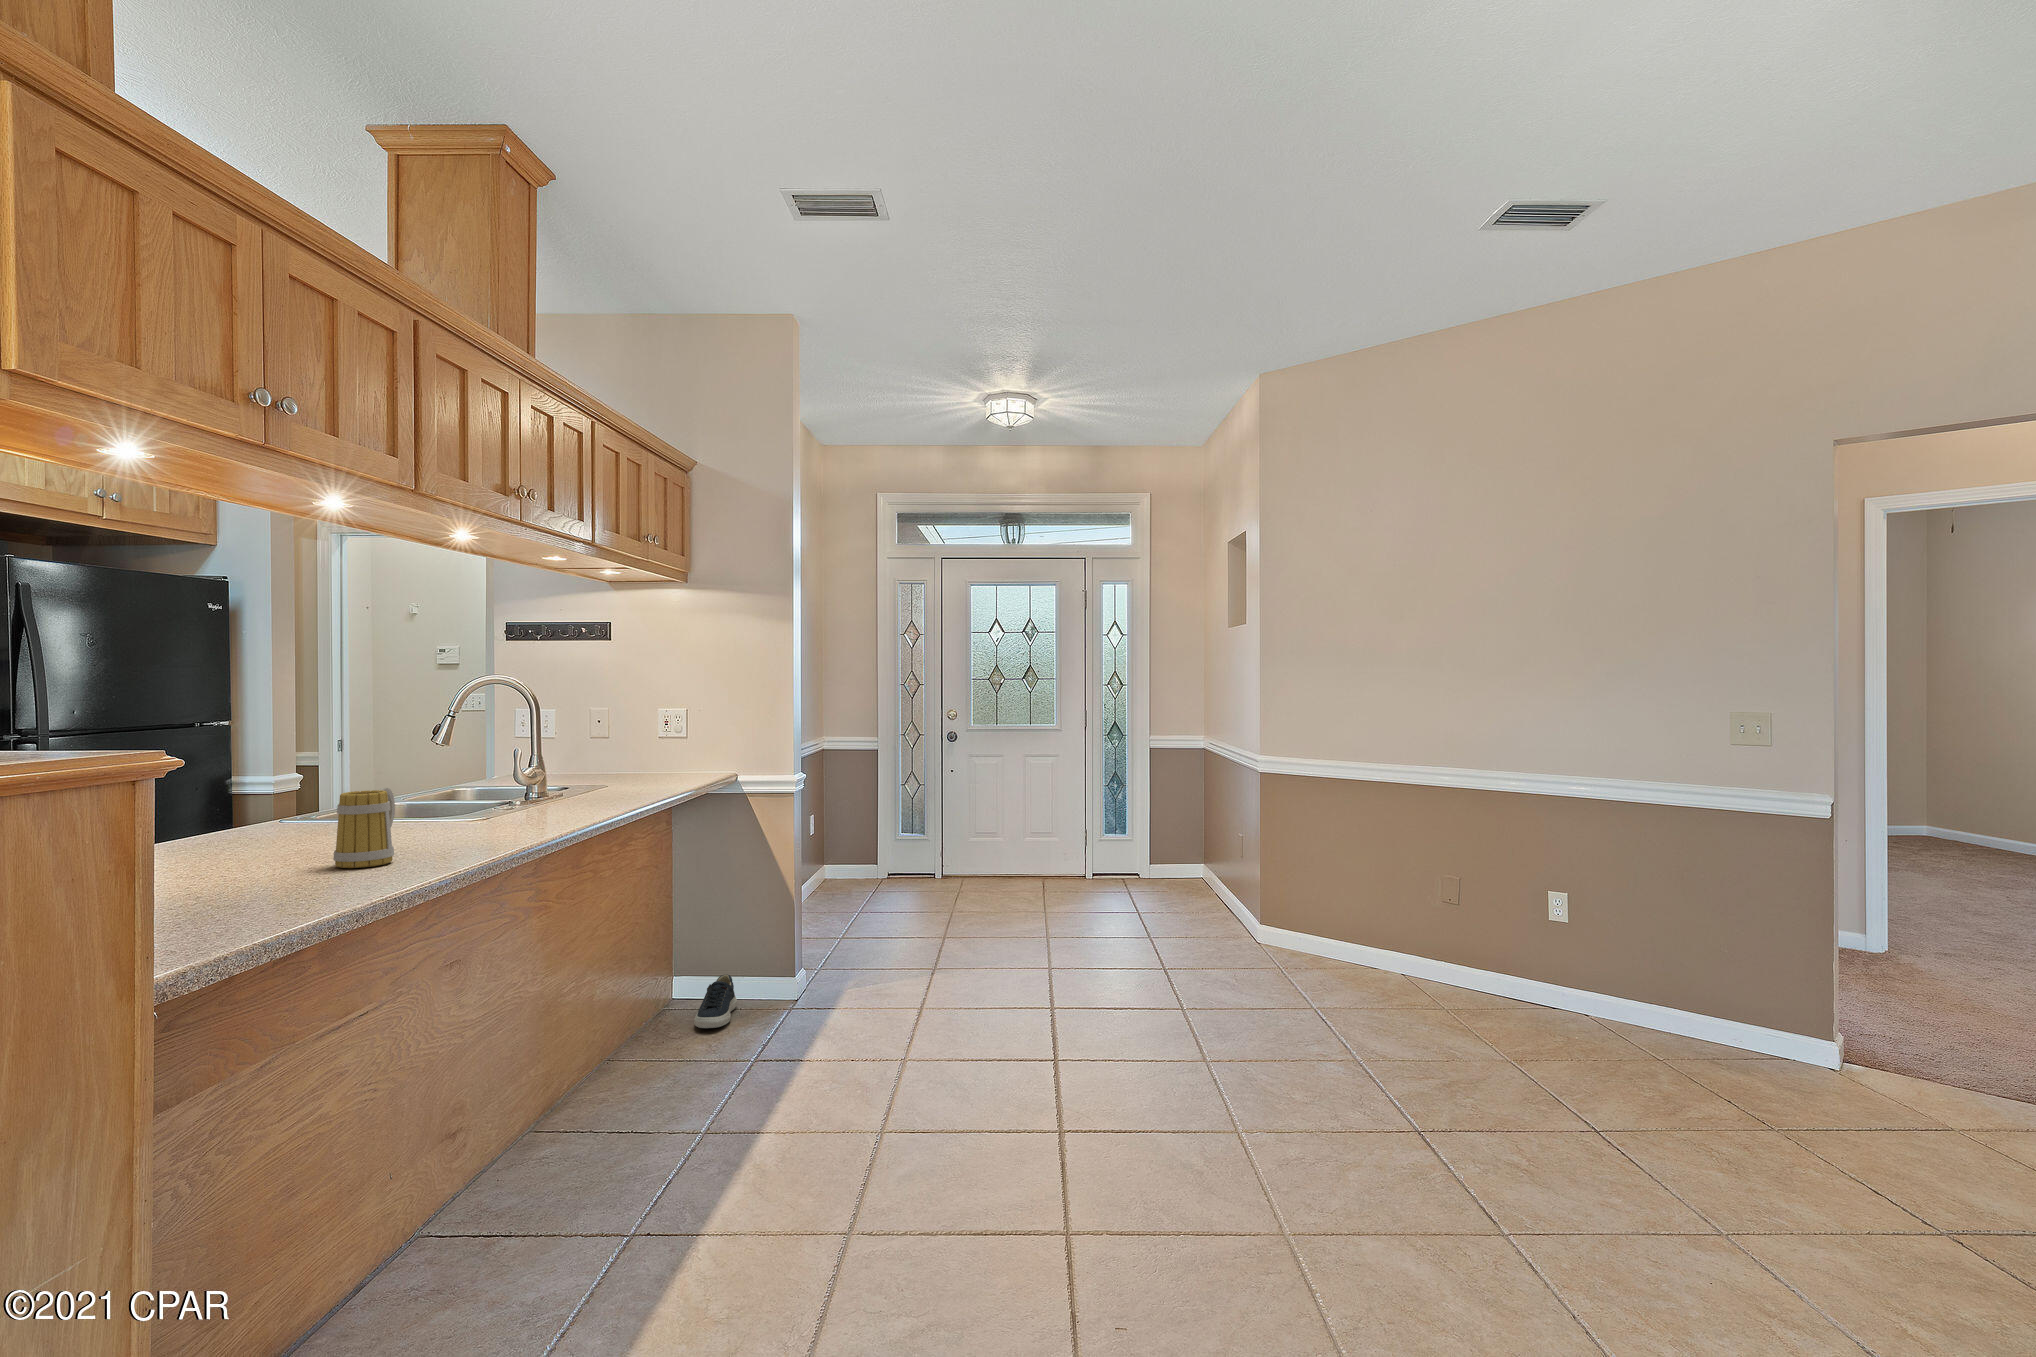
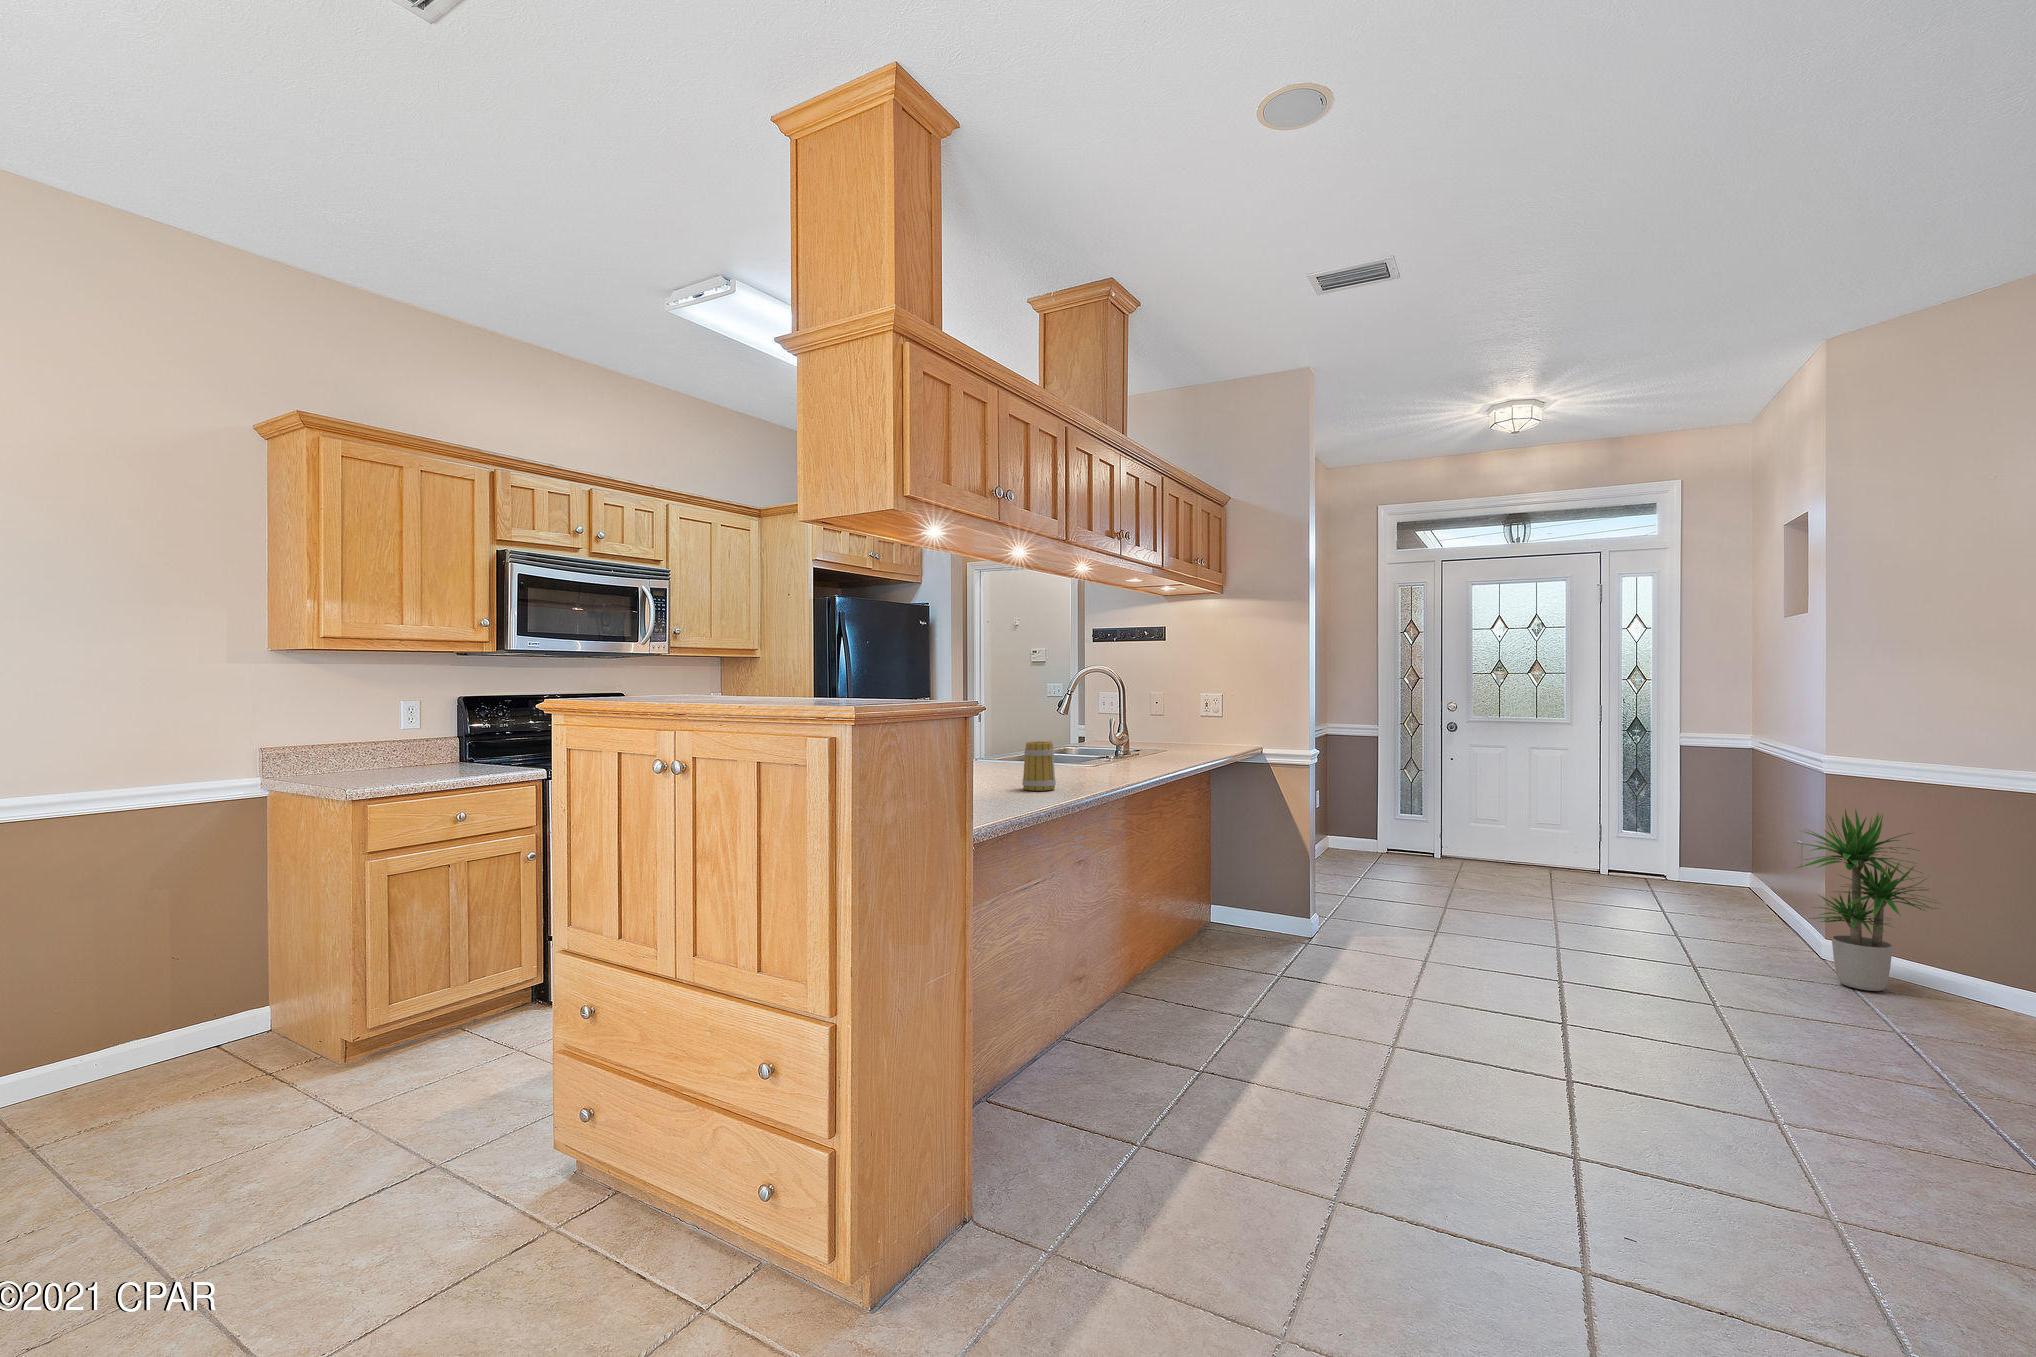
potted plant: none [1240,803,1351,973] -> present [1796,809,1939,991]
shoe: present [694,974,737,1028] -> none [1231,908,1264,948]

